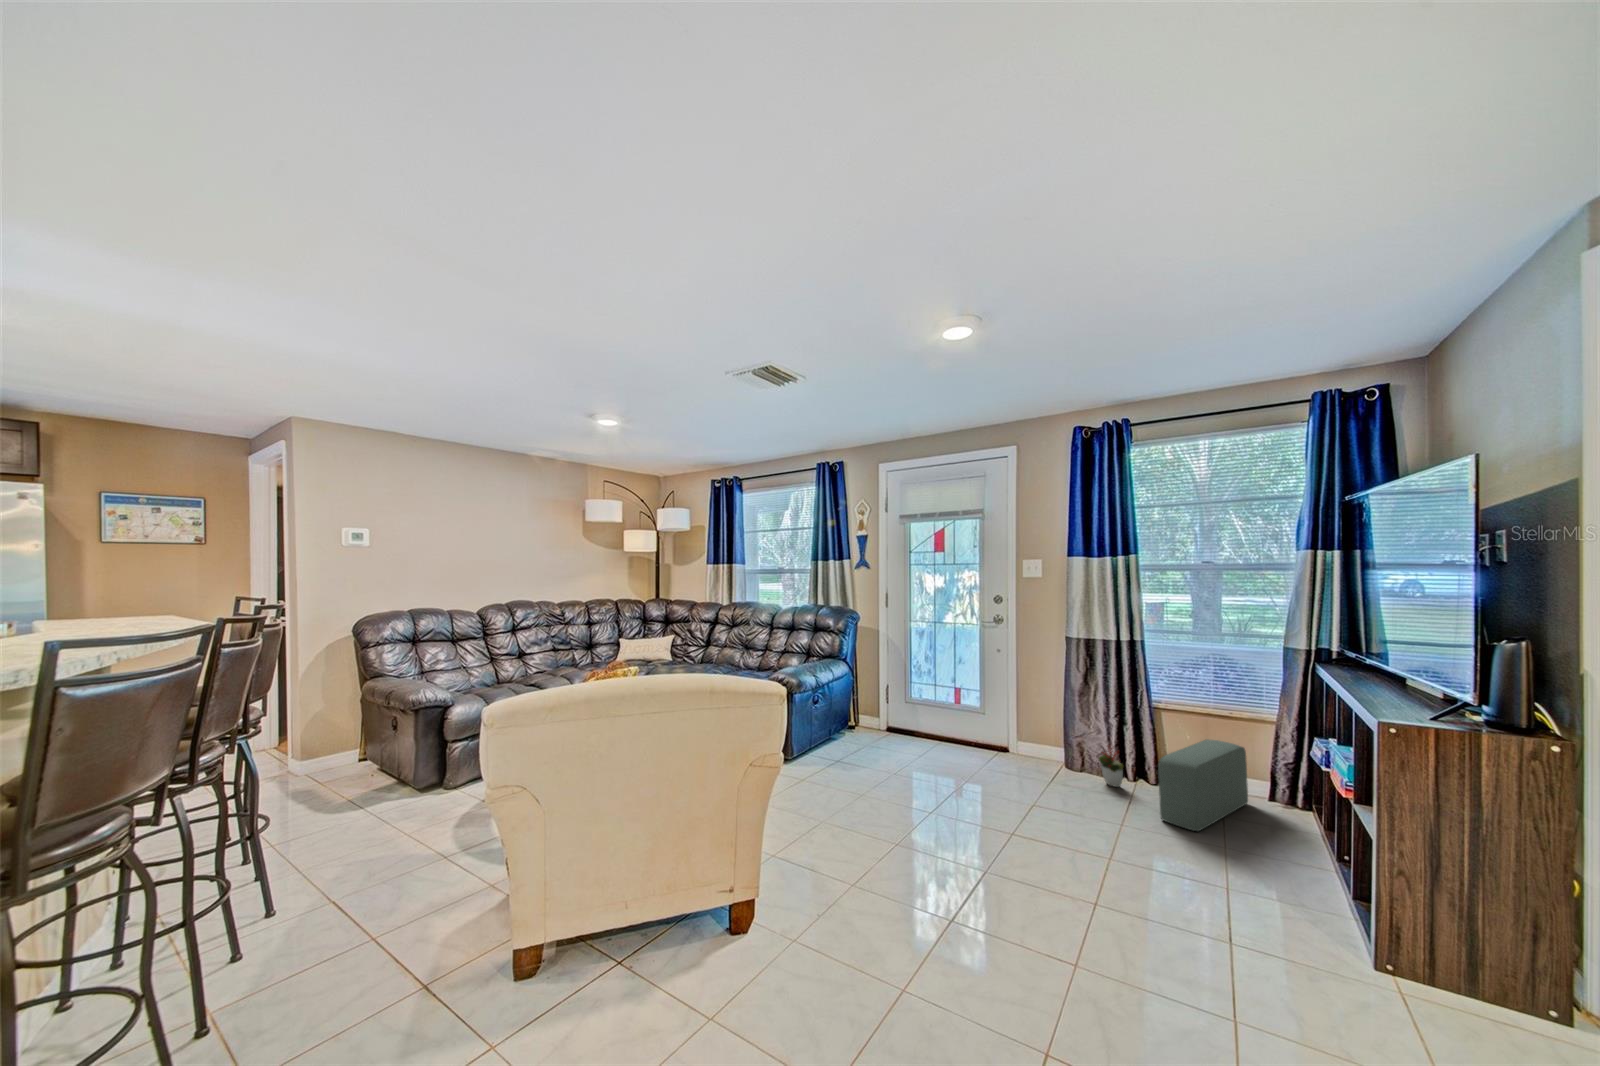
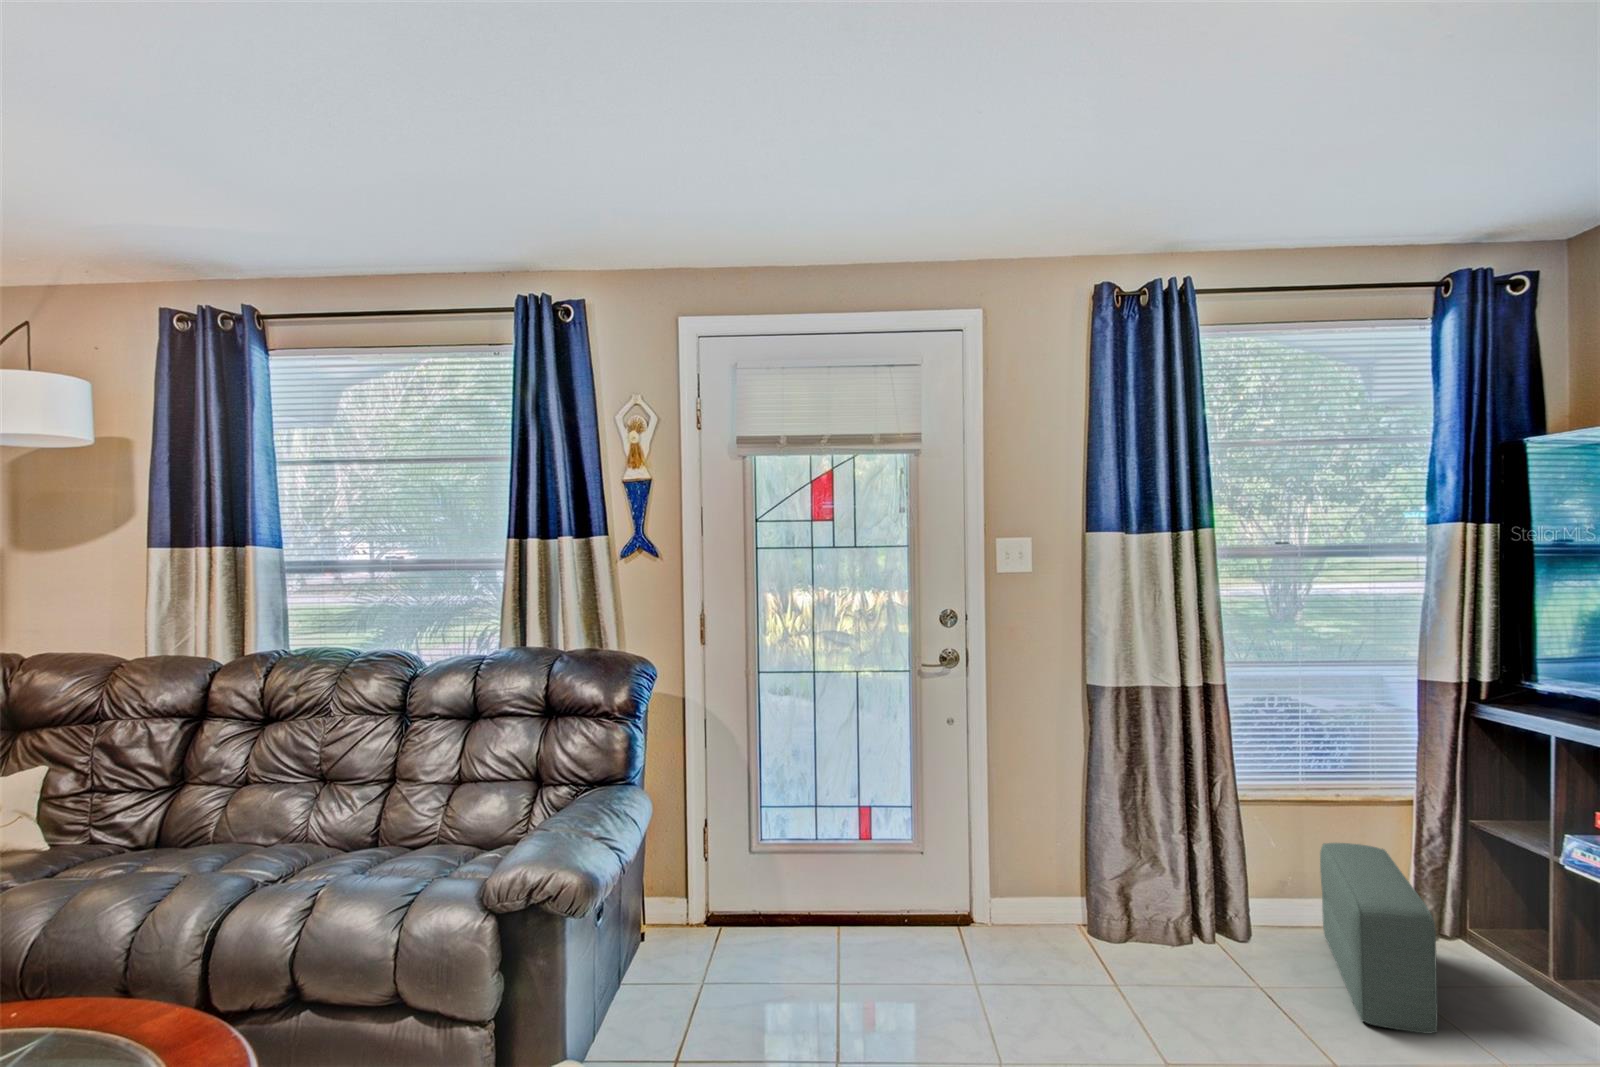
decorative plant: present [1098,748,1123,787] -> none [1172,880,1223,961]

